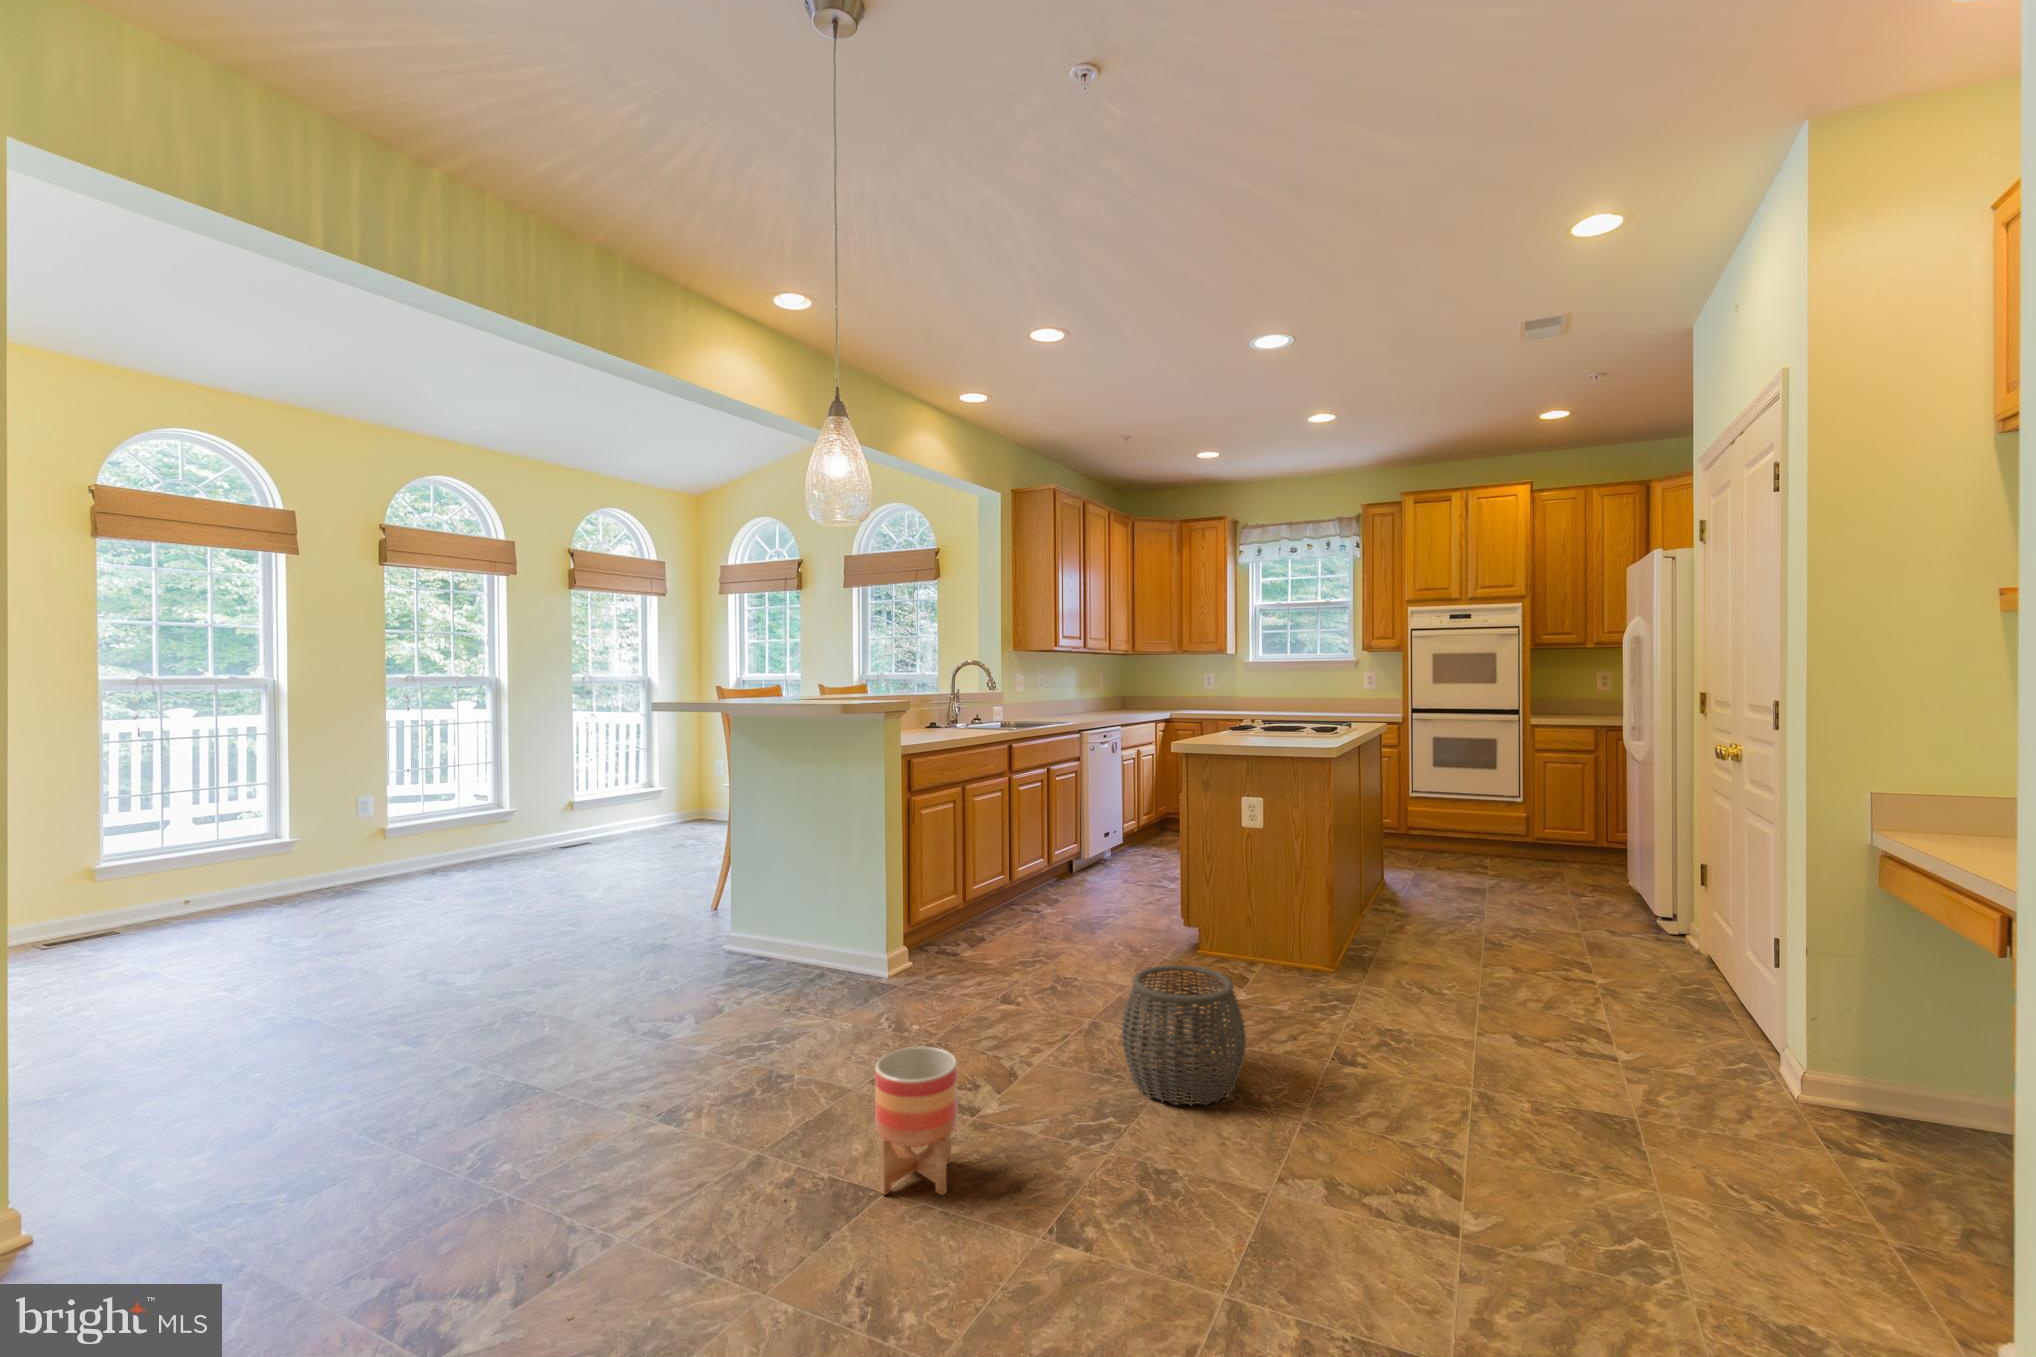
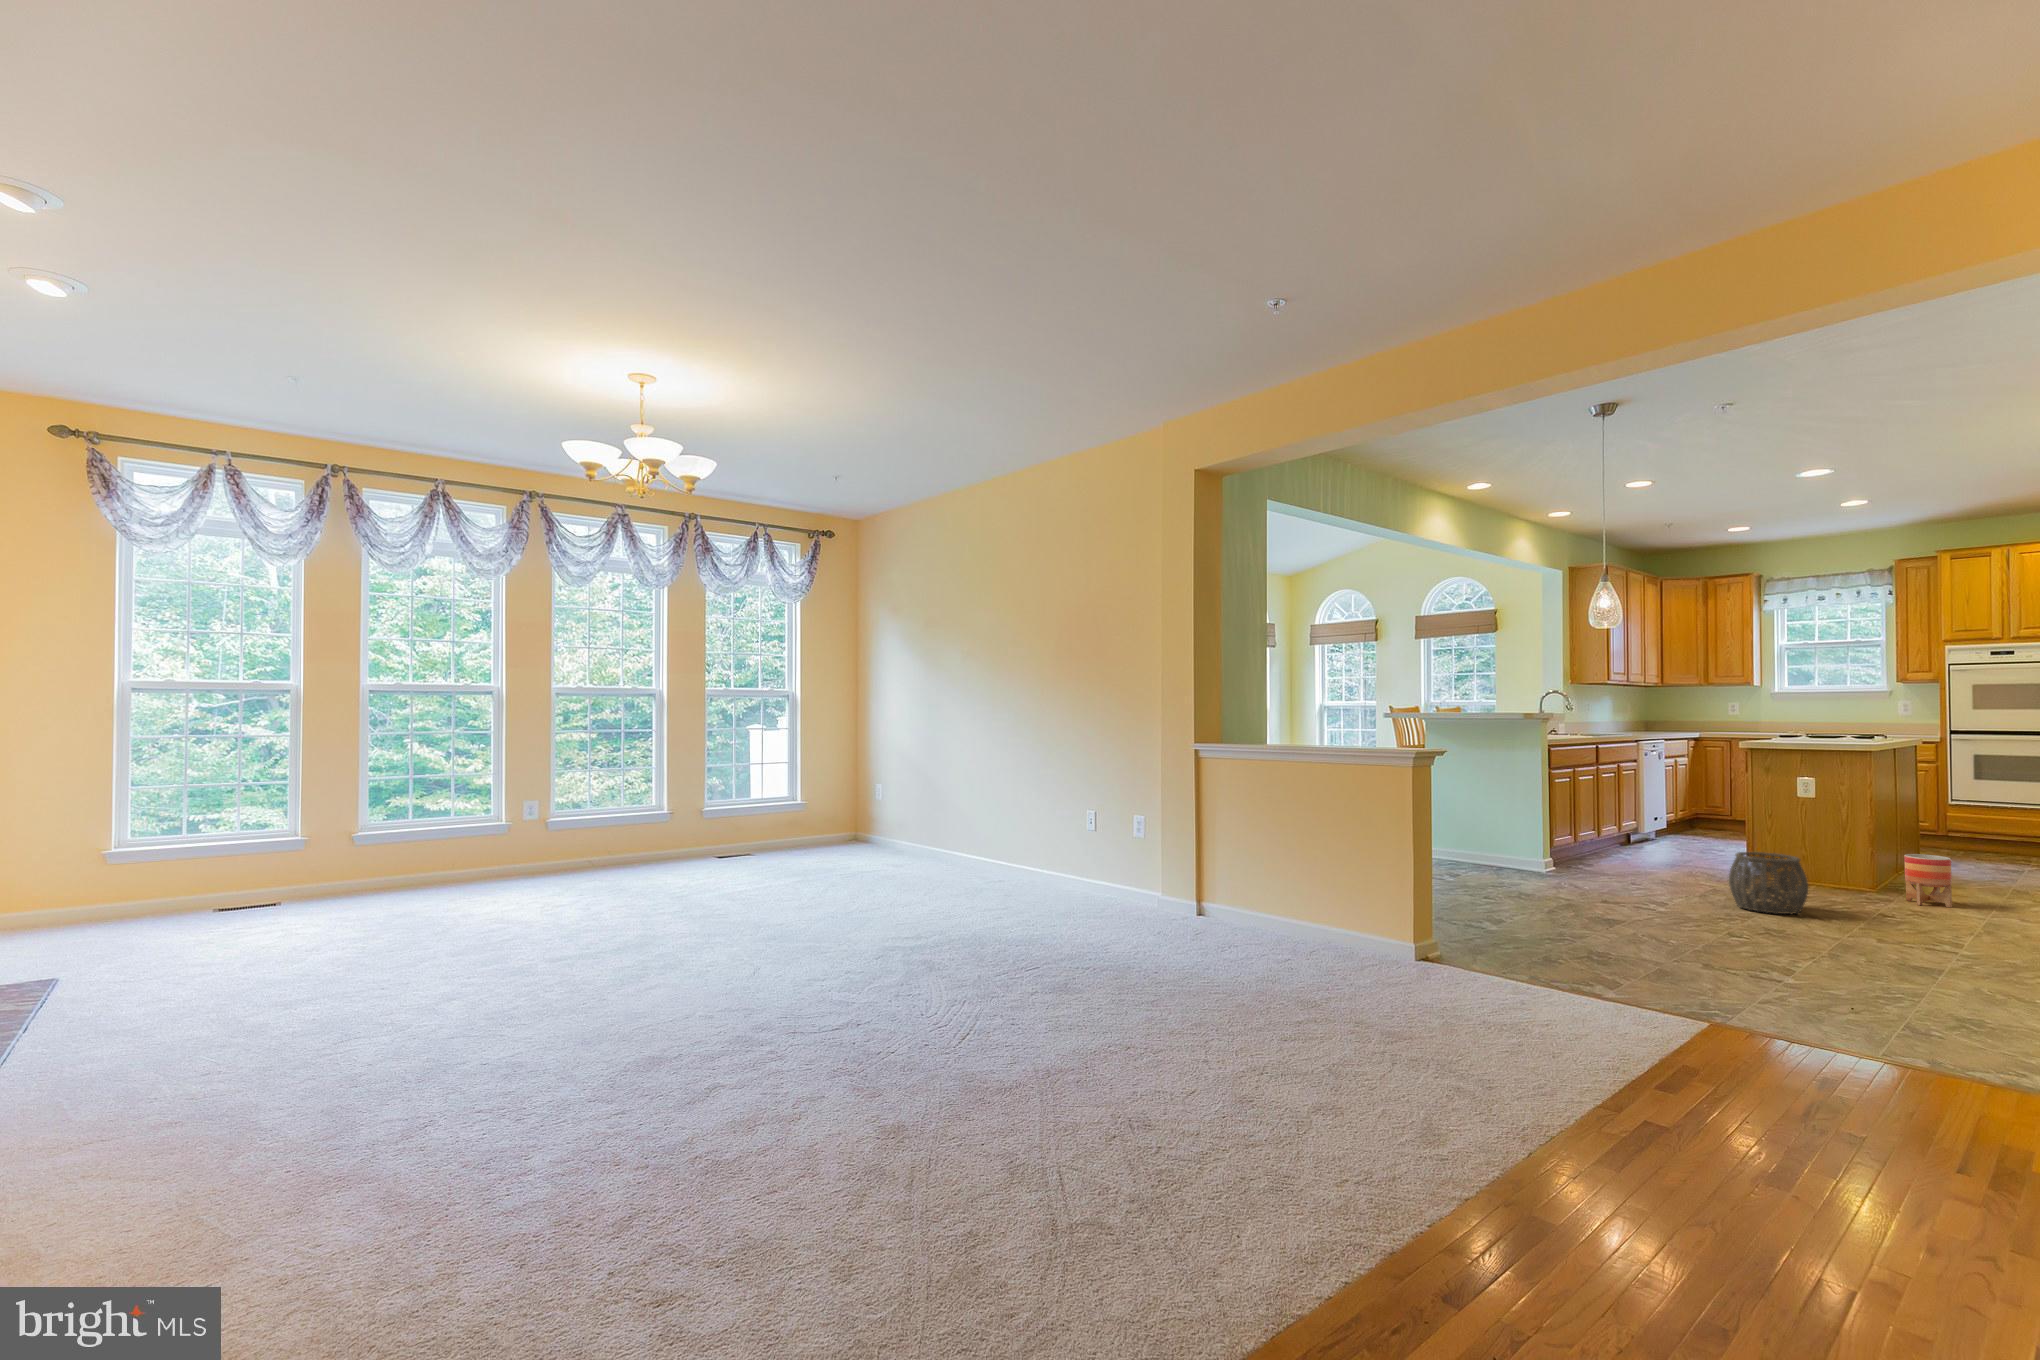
planter: present [875,1047,958,1195] -> present [1904,854,1952,907]

